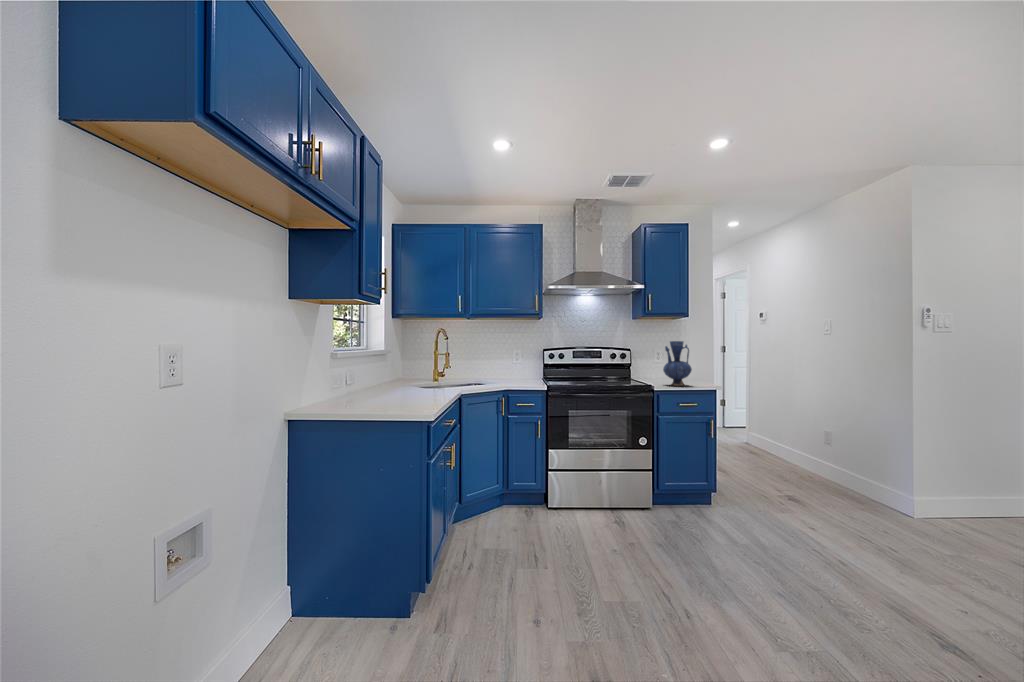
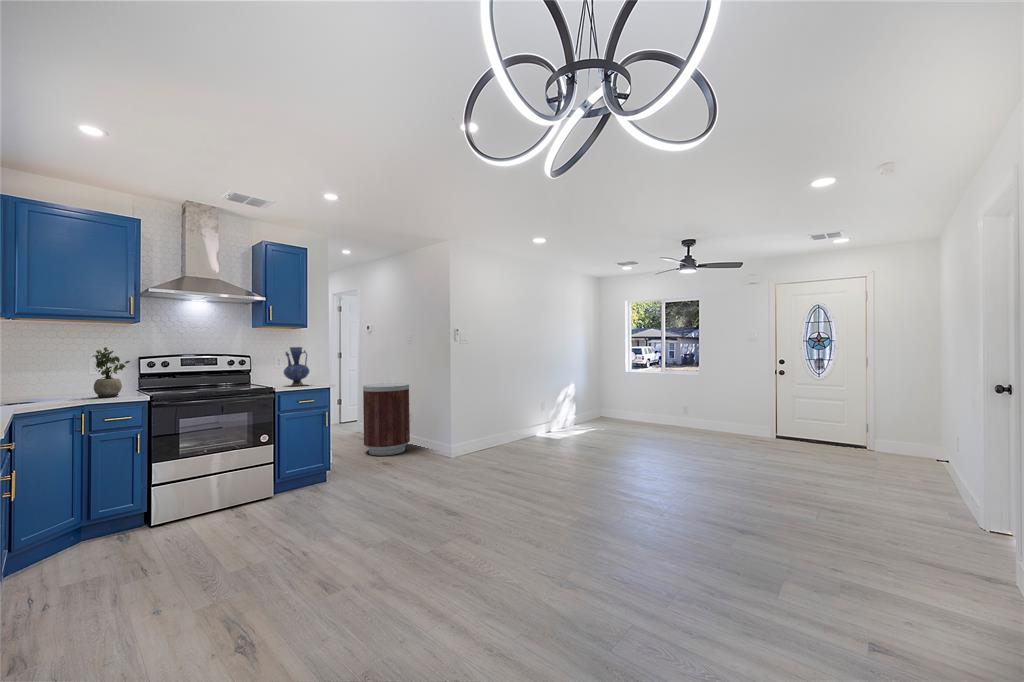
potted plant: none [511,340,534,384] -> present [93,347,130,397]
trash can: none [760,390,831,488] -> present [363,383,410,456]

